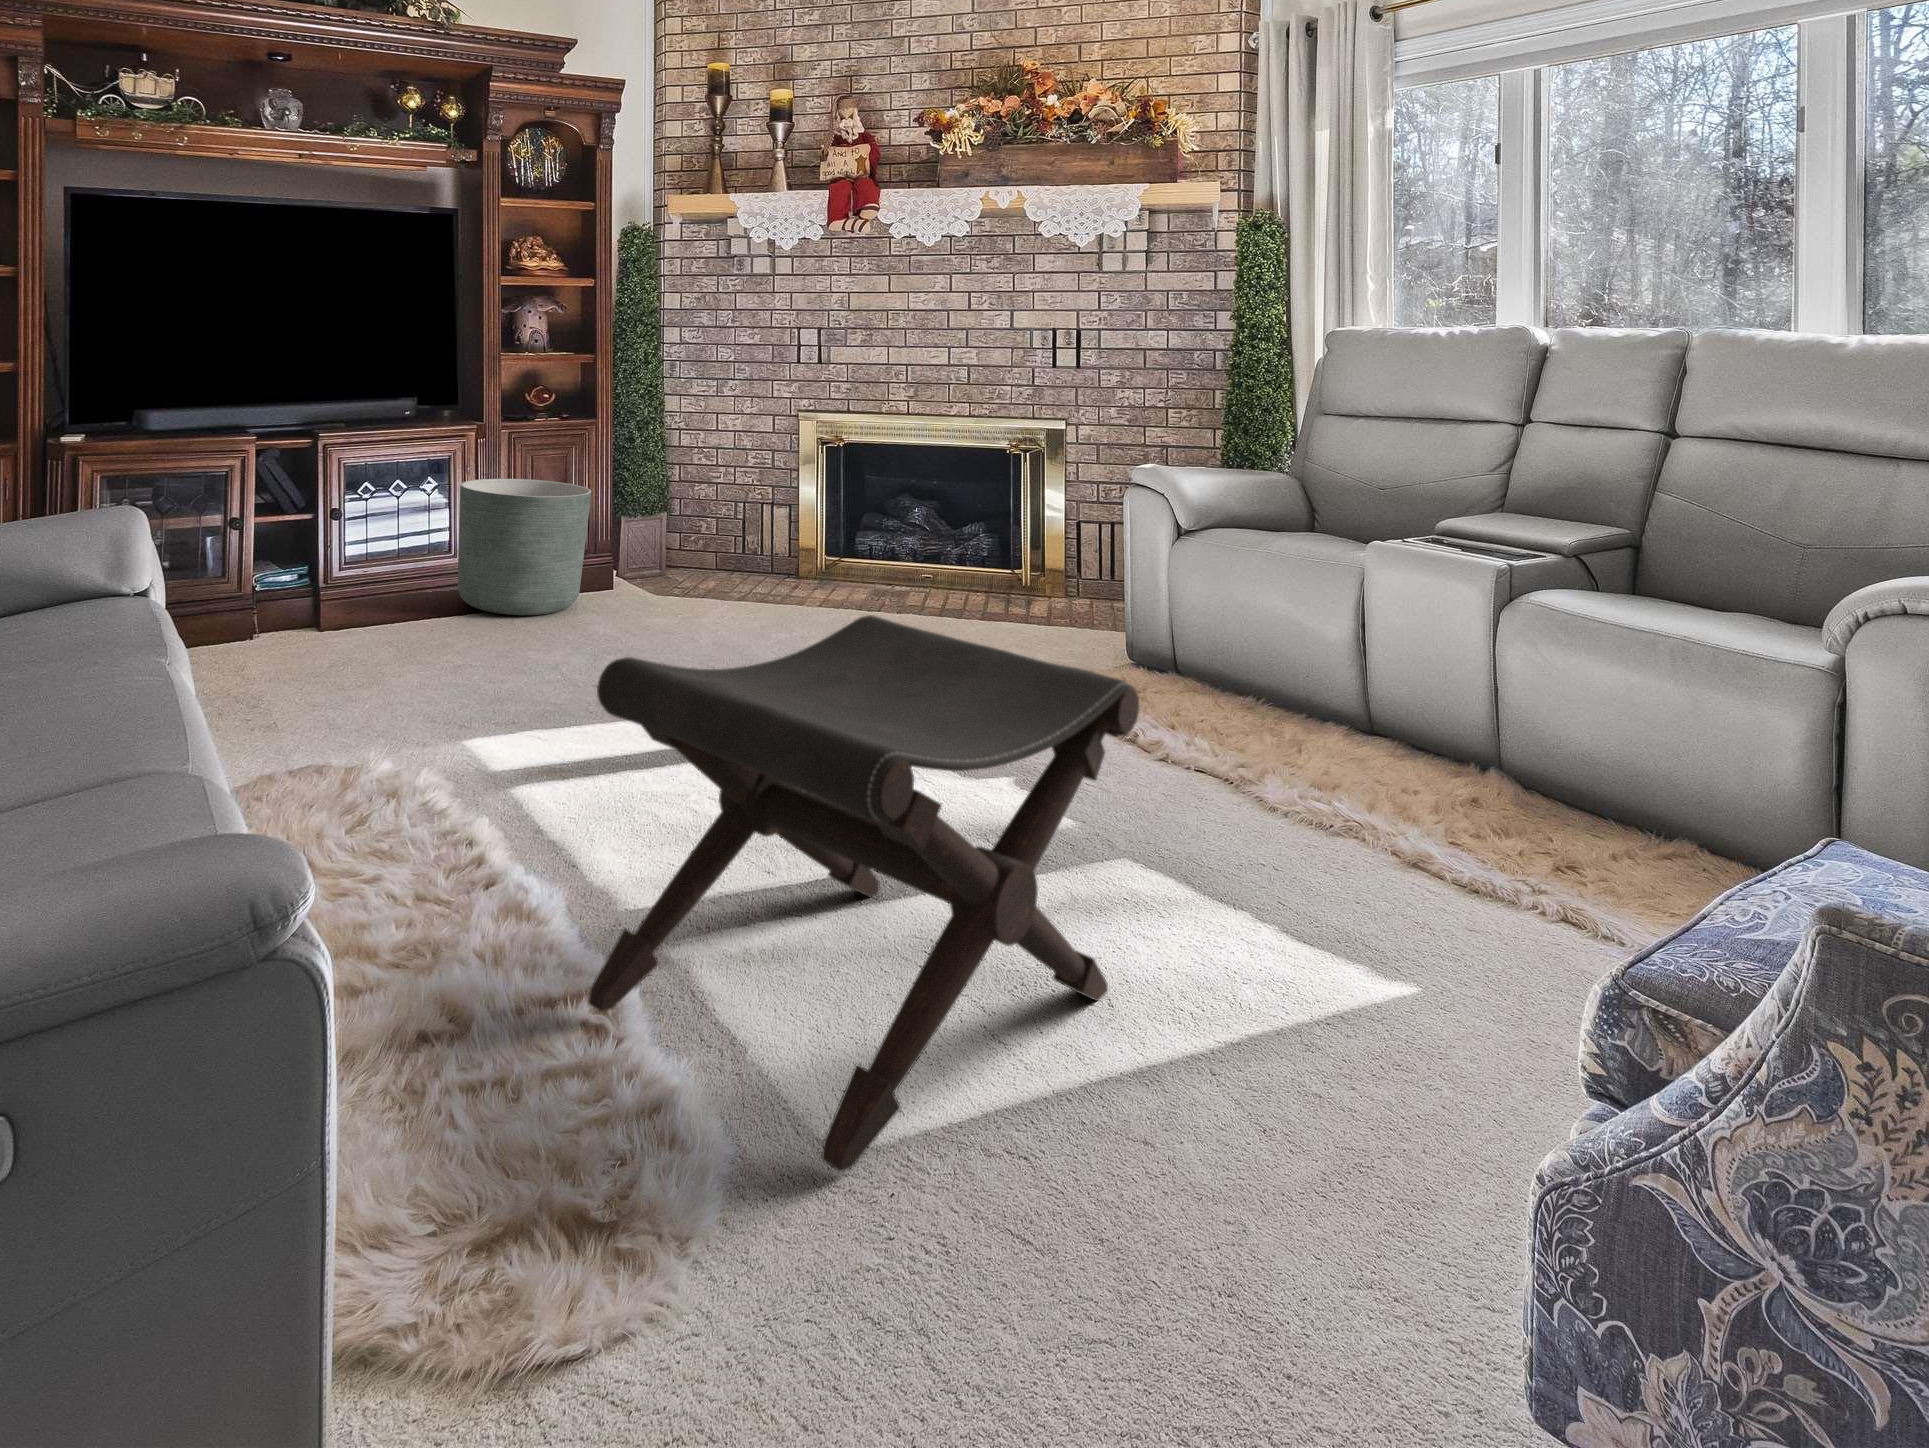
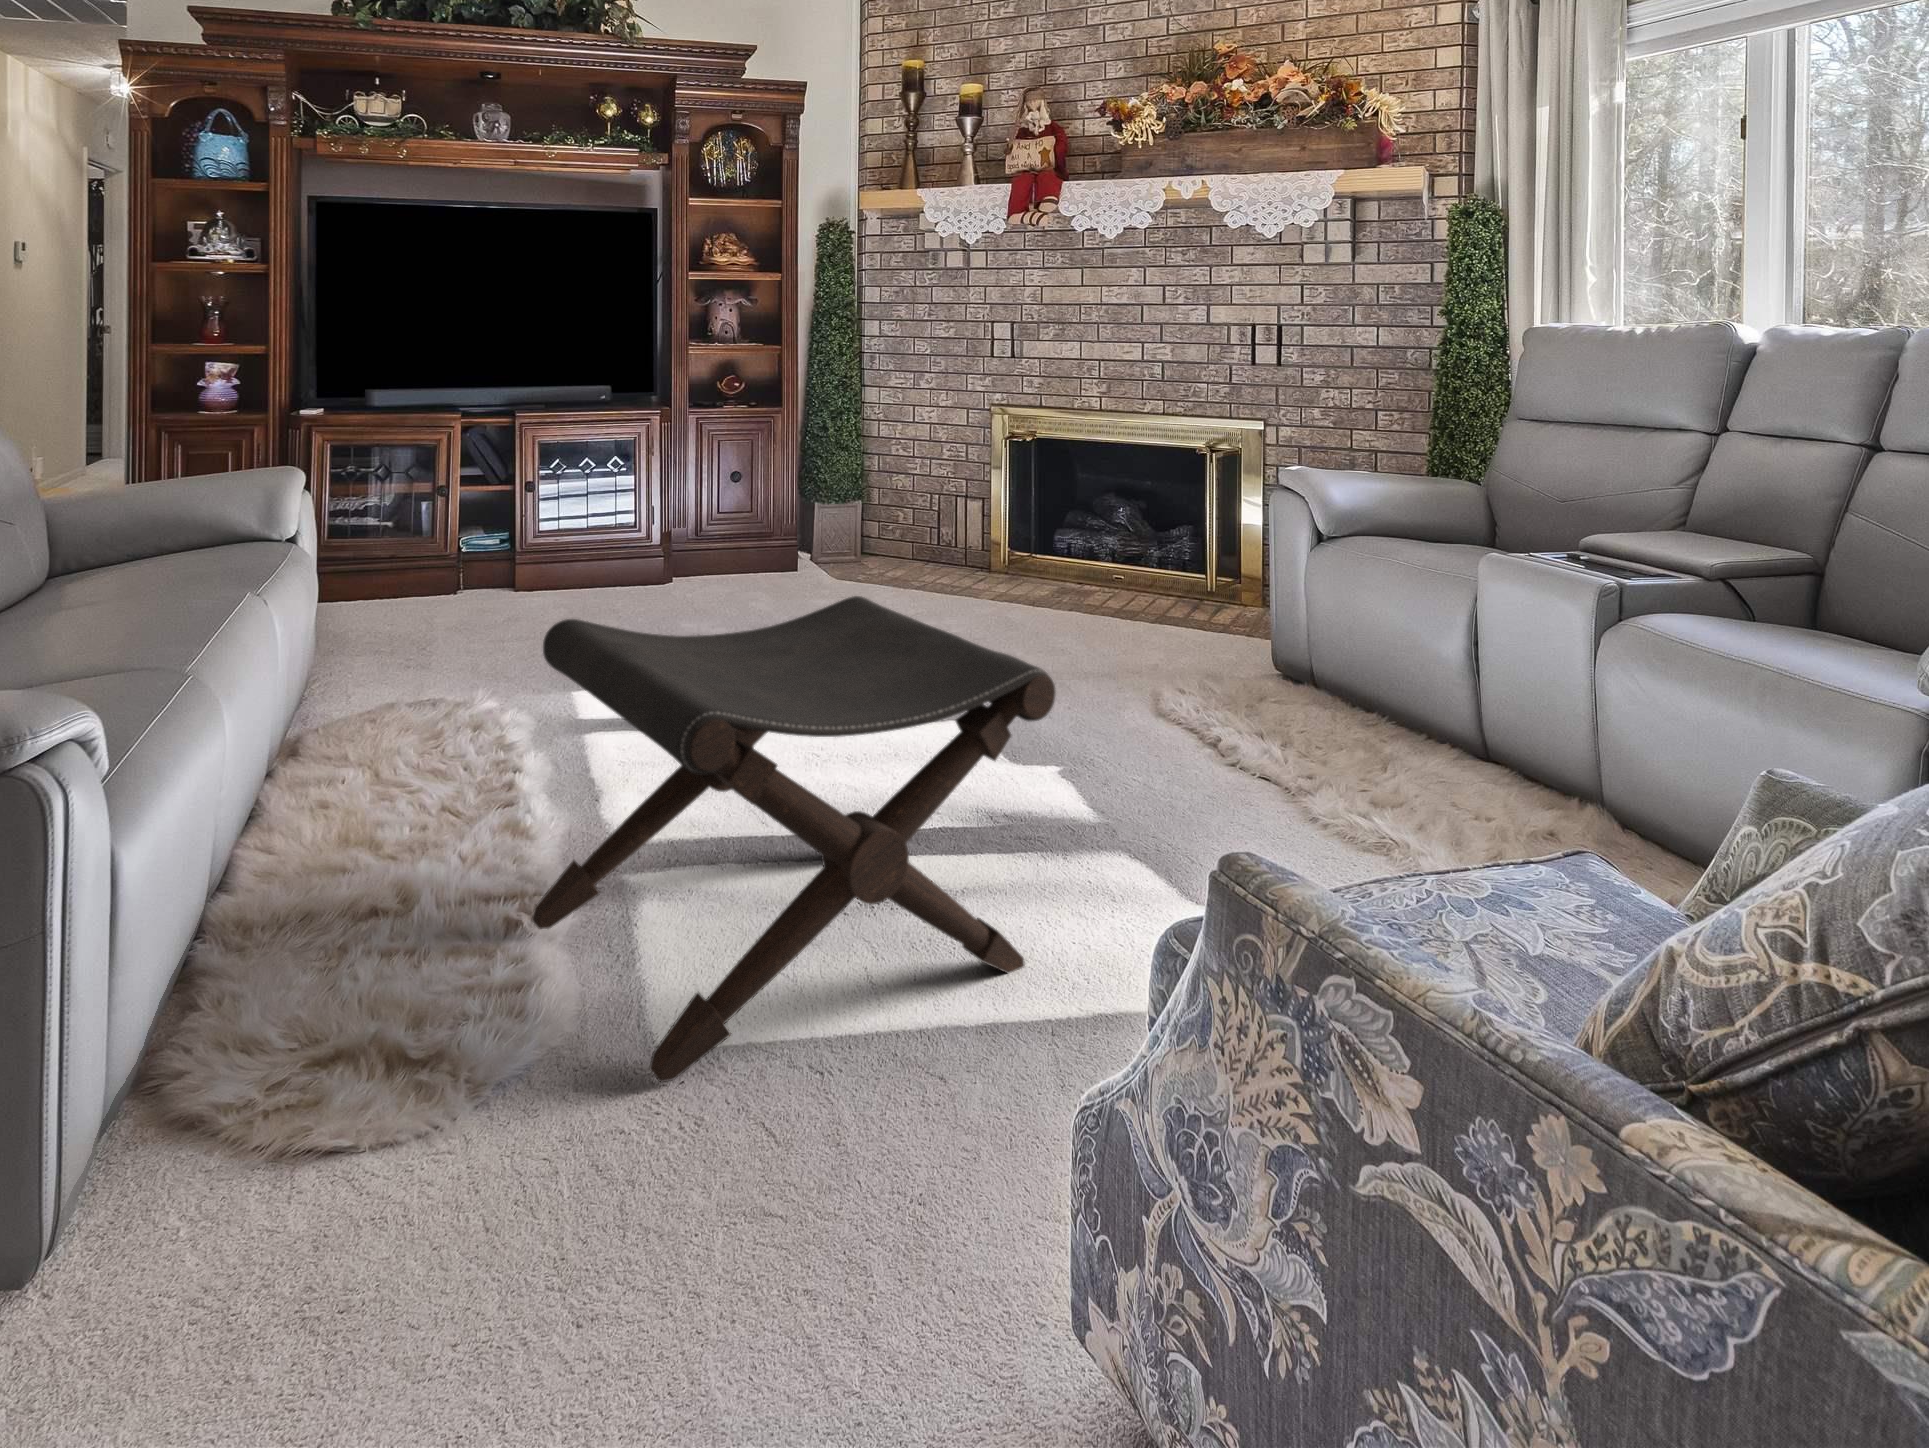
planter: present [458,479,591,615] -> none [642,461,766,589]

